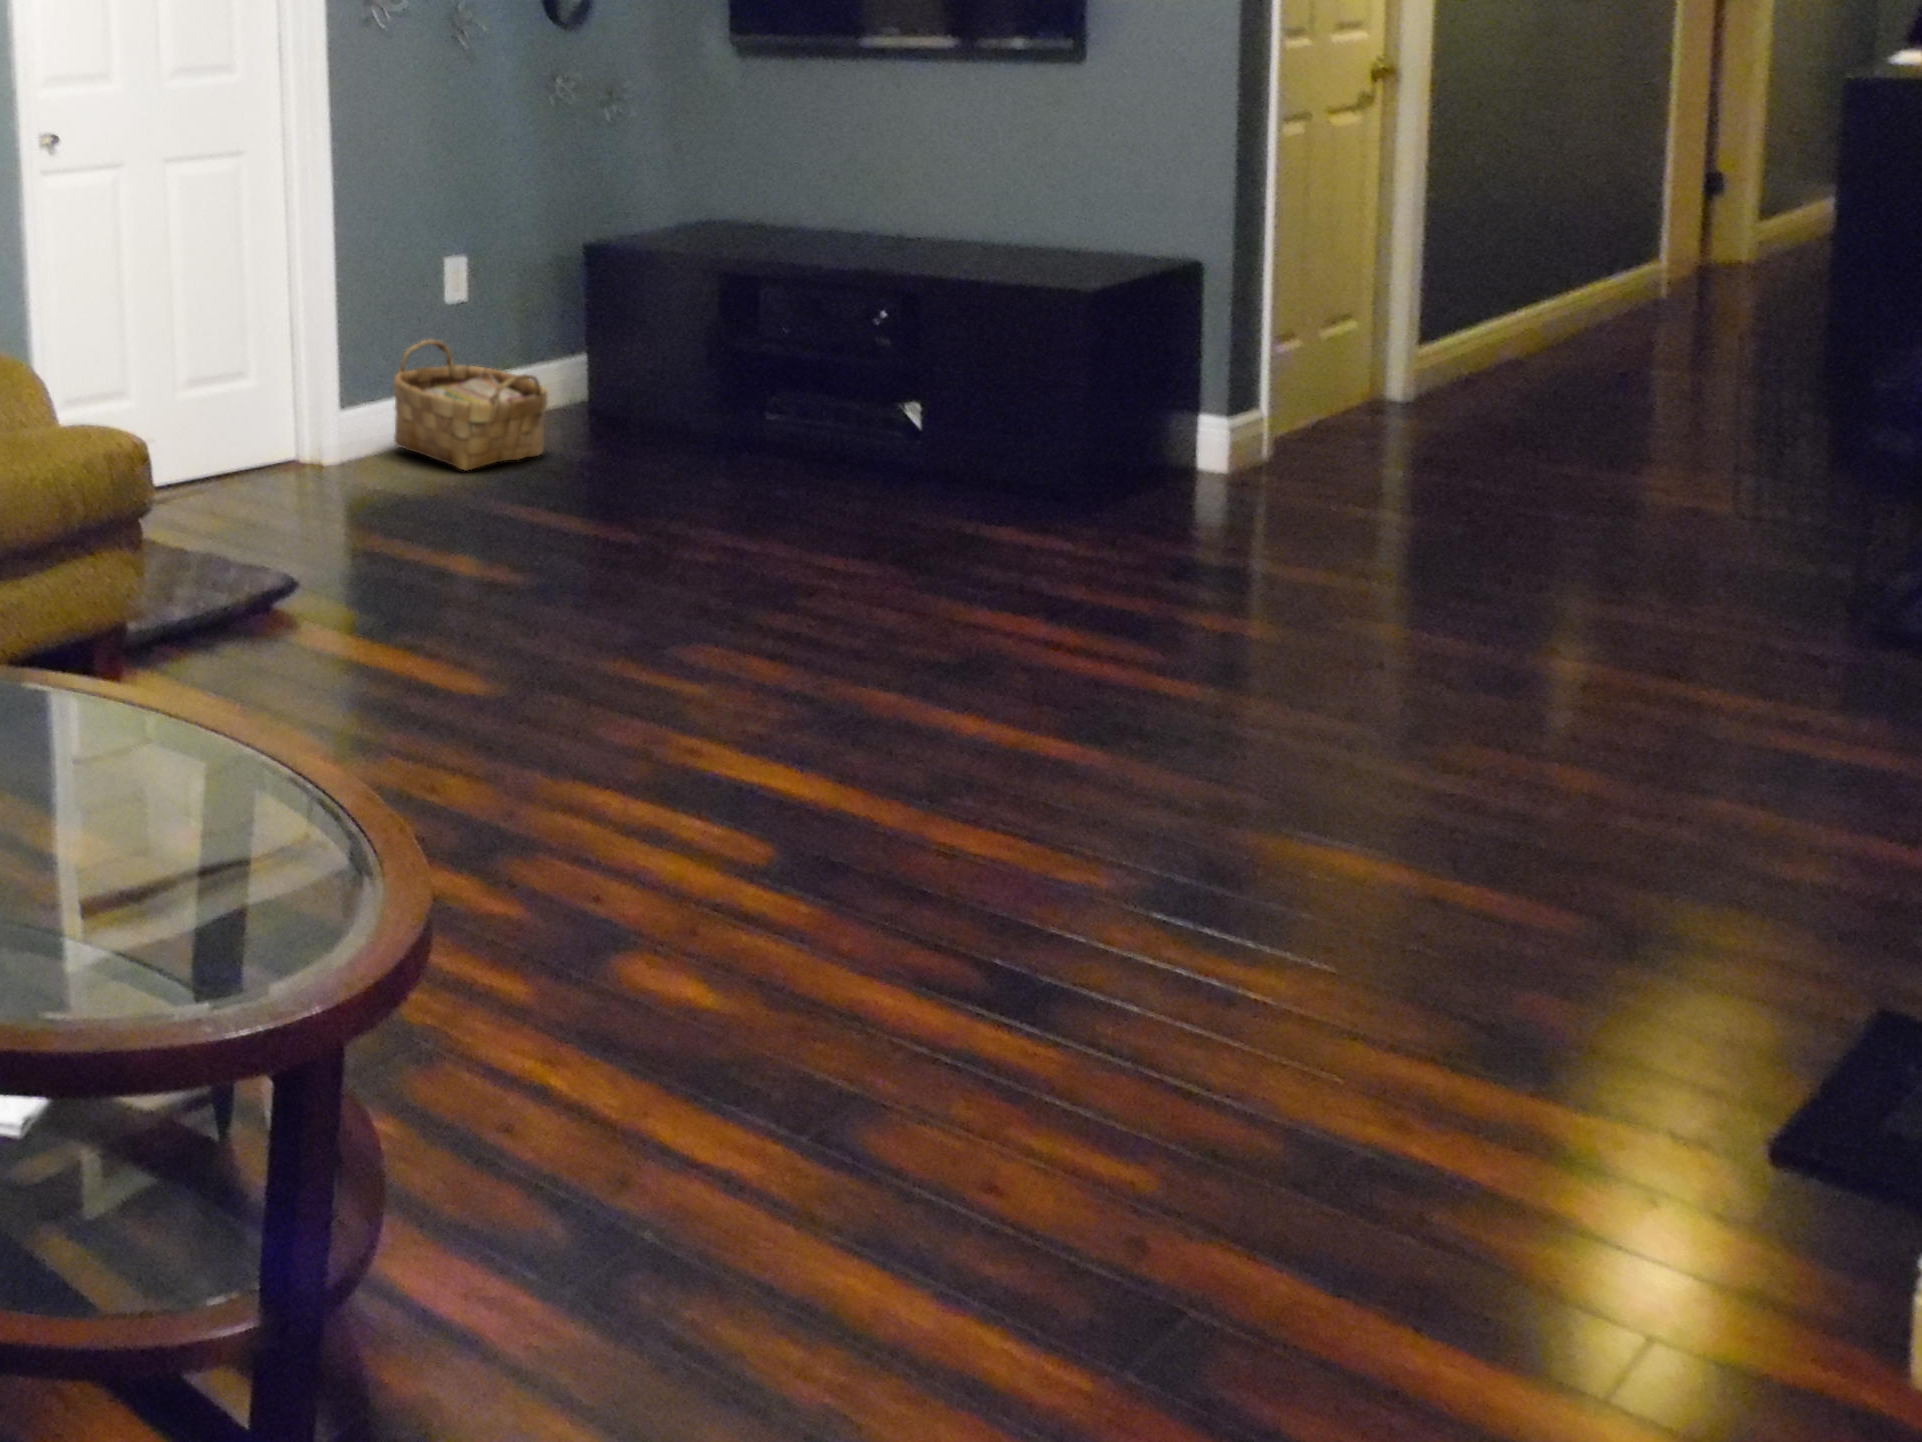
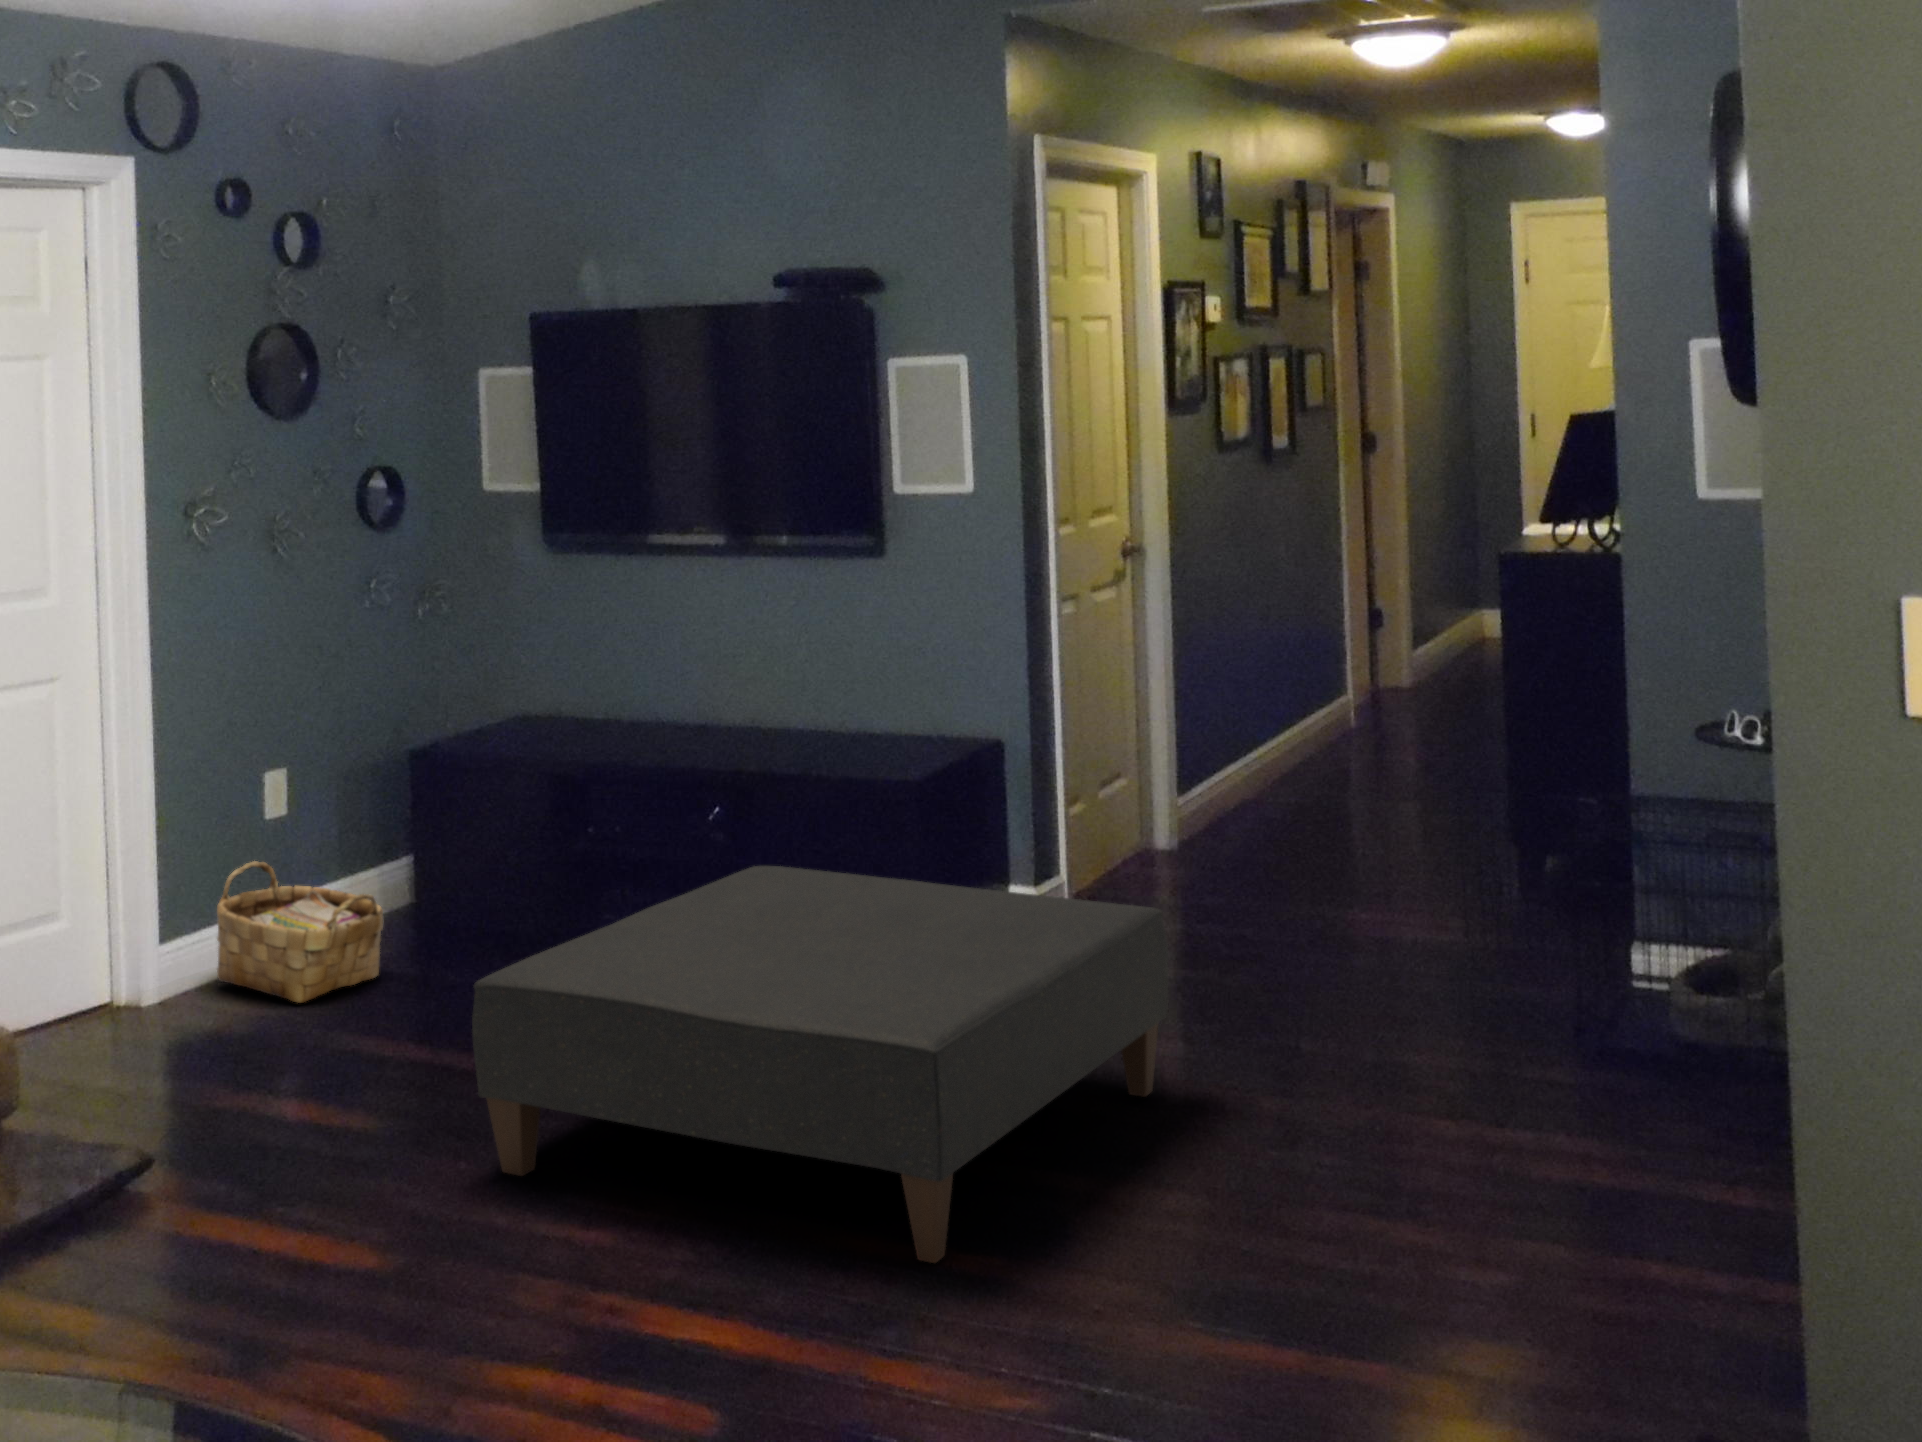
ottoman: none [588,366,1347,749] -> present [472,866,1168,1263]

